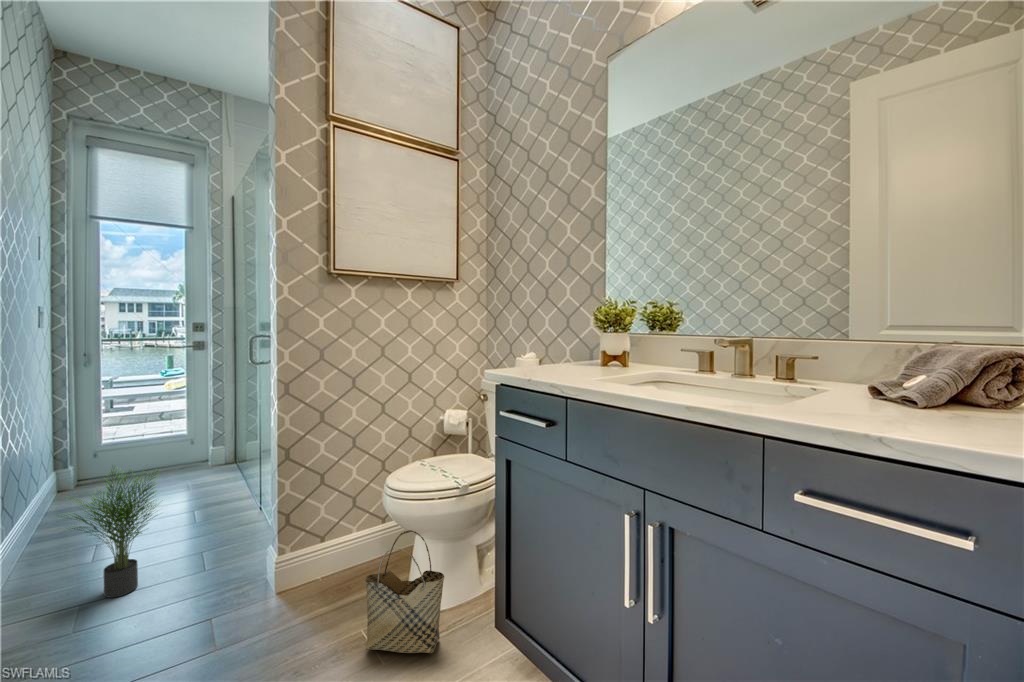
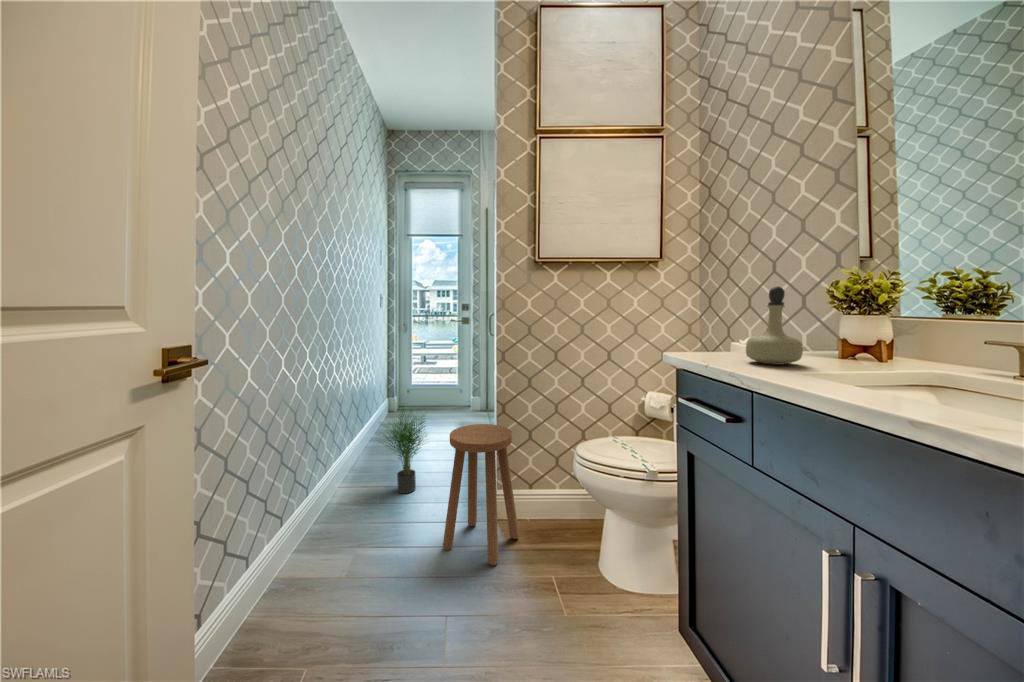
perfume bottle: none [544,309,583,373] -> present [746,286,803,365]
stool: none [205,470,314,648] -> present [443,424,519,565]
woven basket: present [365,530,444,653] -> none [551,501,624,622]

